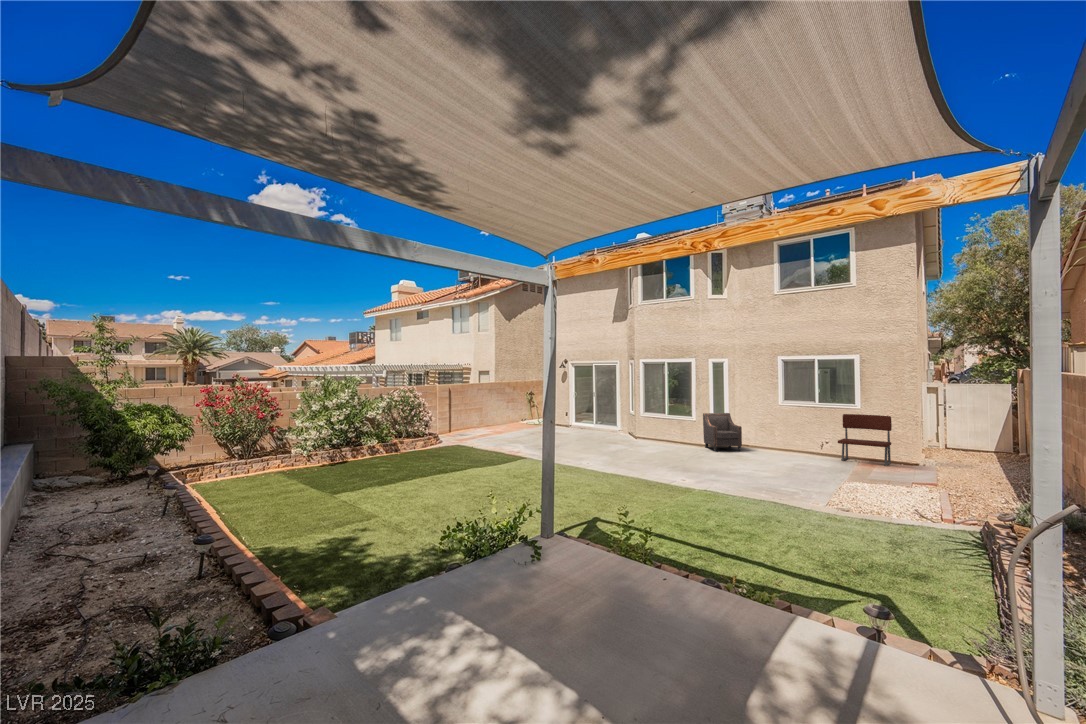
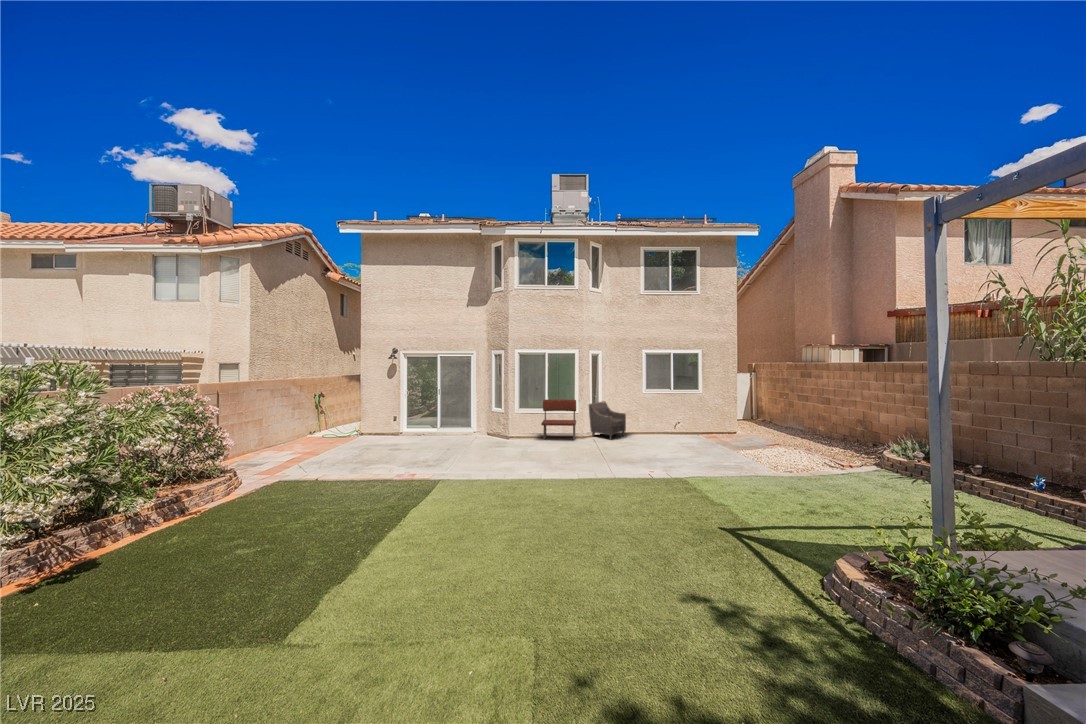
bench: present [838,414,892,466] -> present [541,399,576,439]

